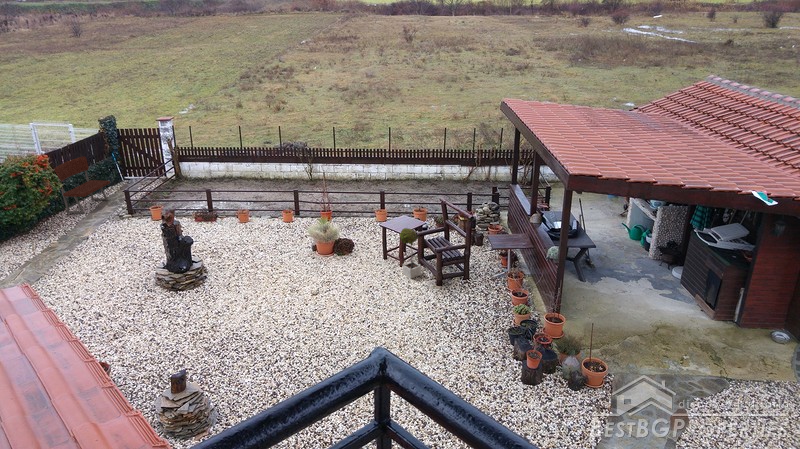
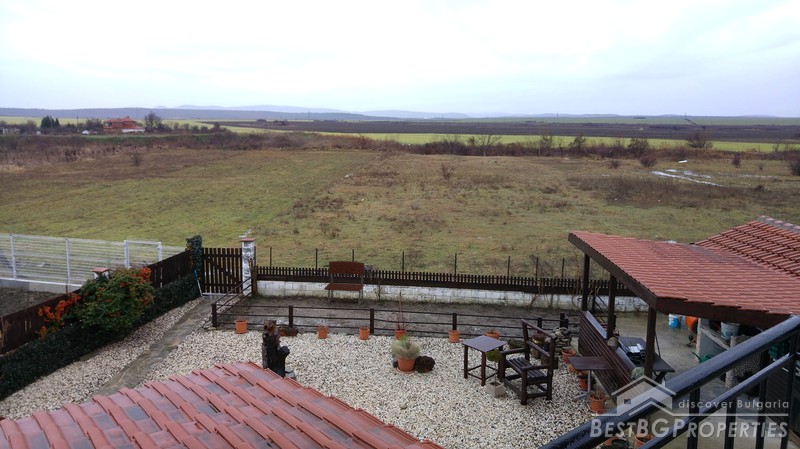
bench: present [54,157,110,214] -> present [324,261,364,305]

